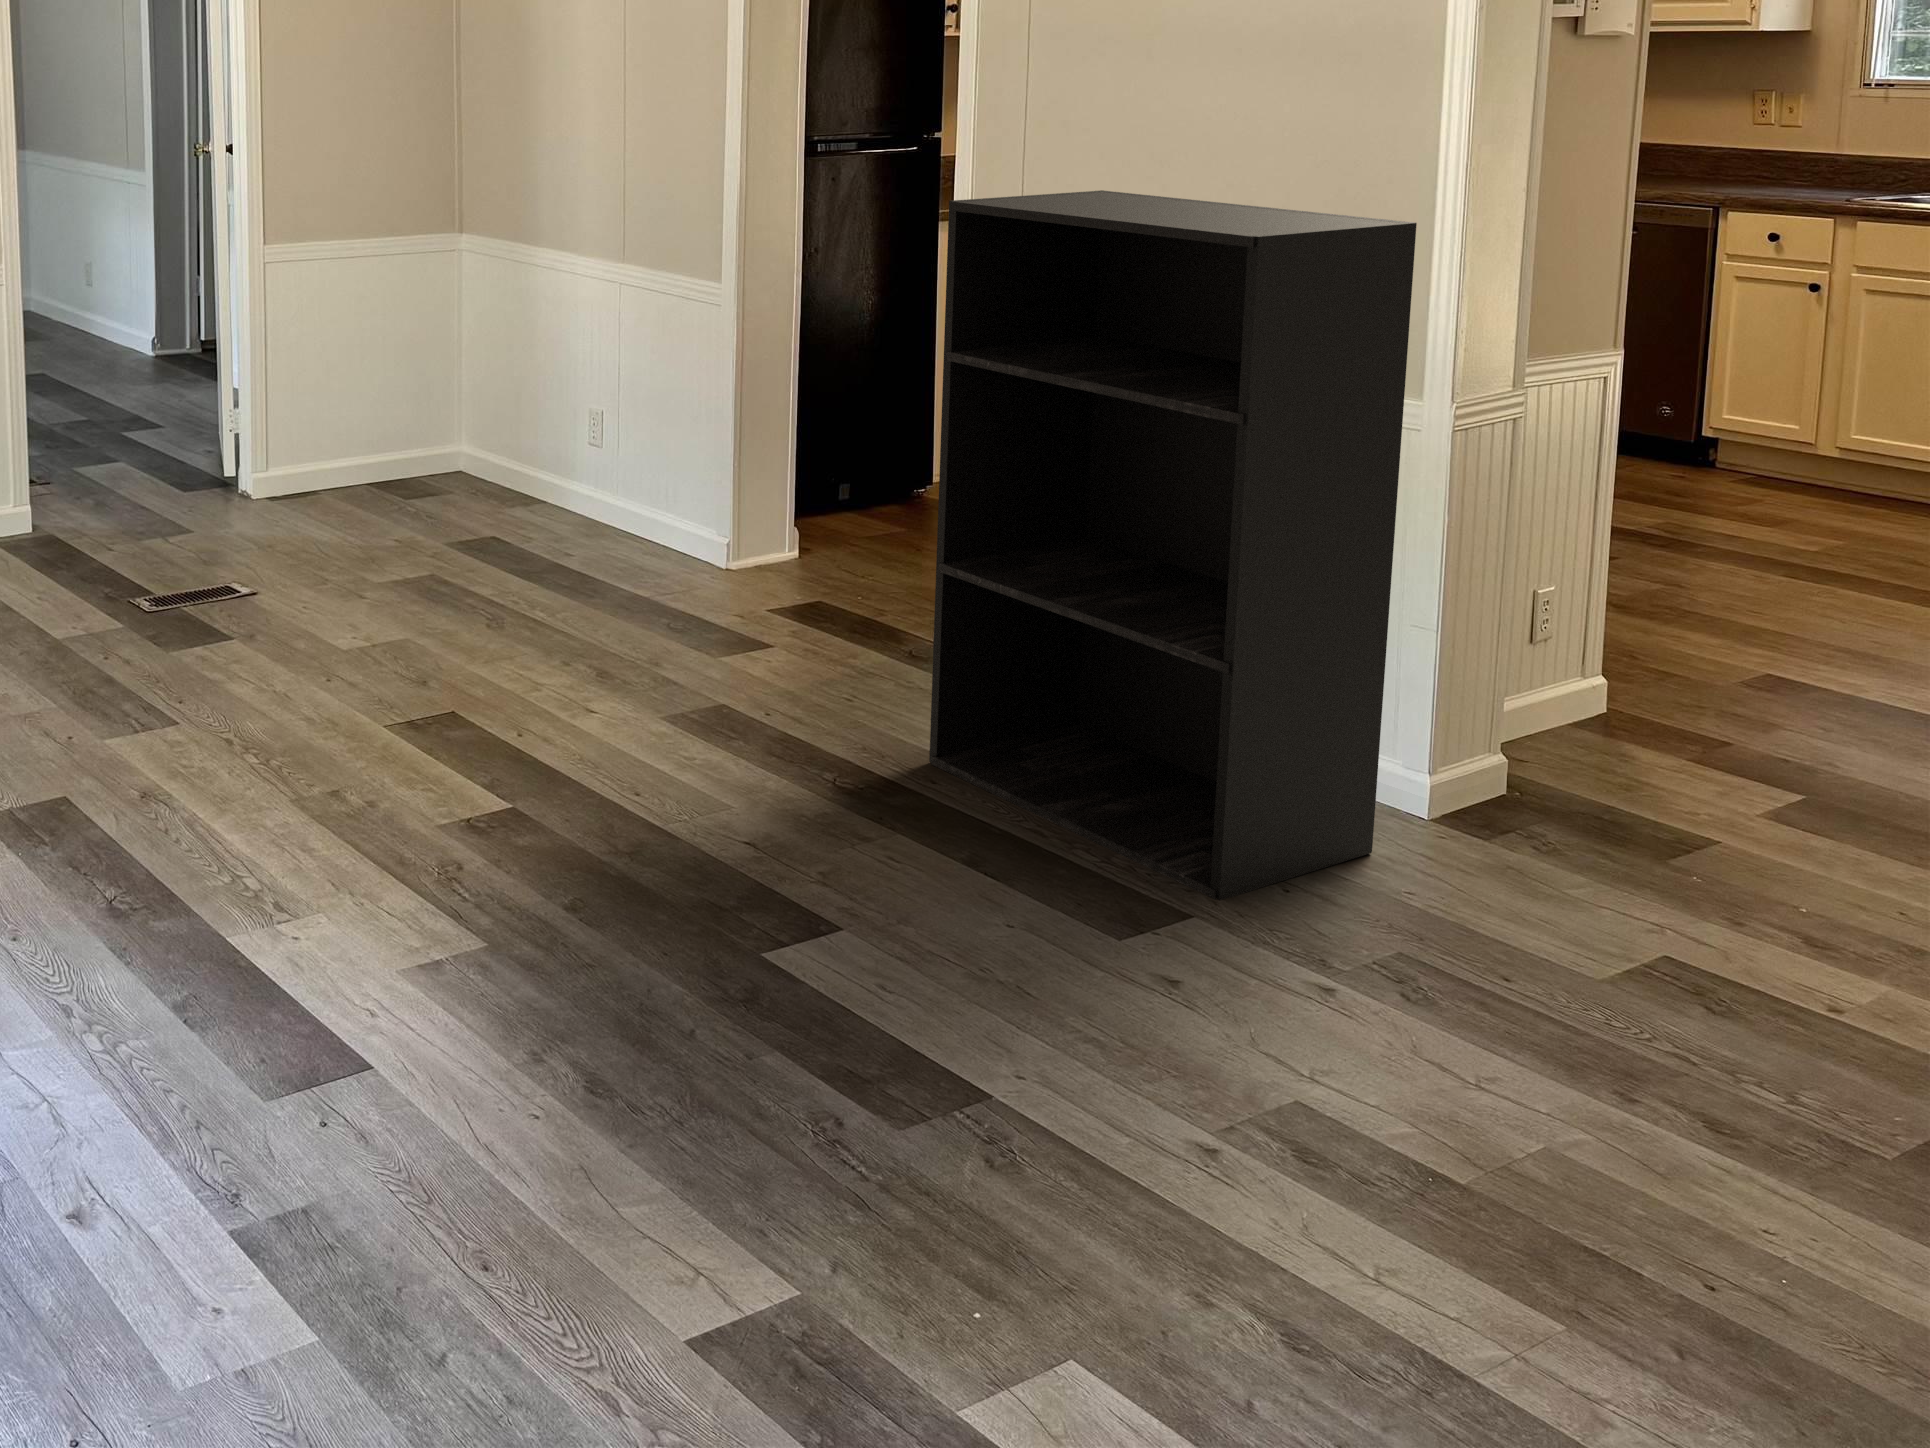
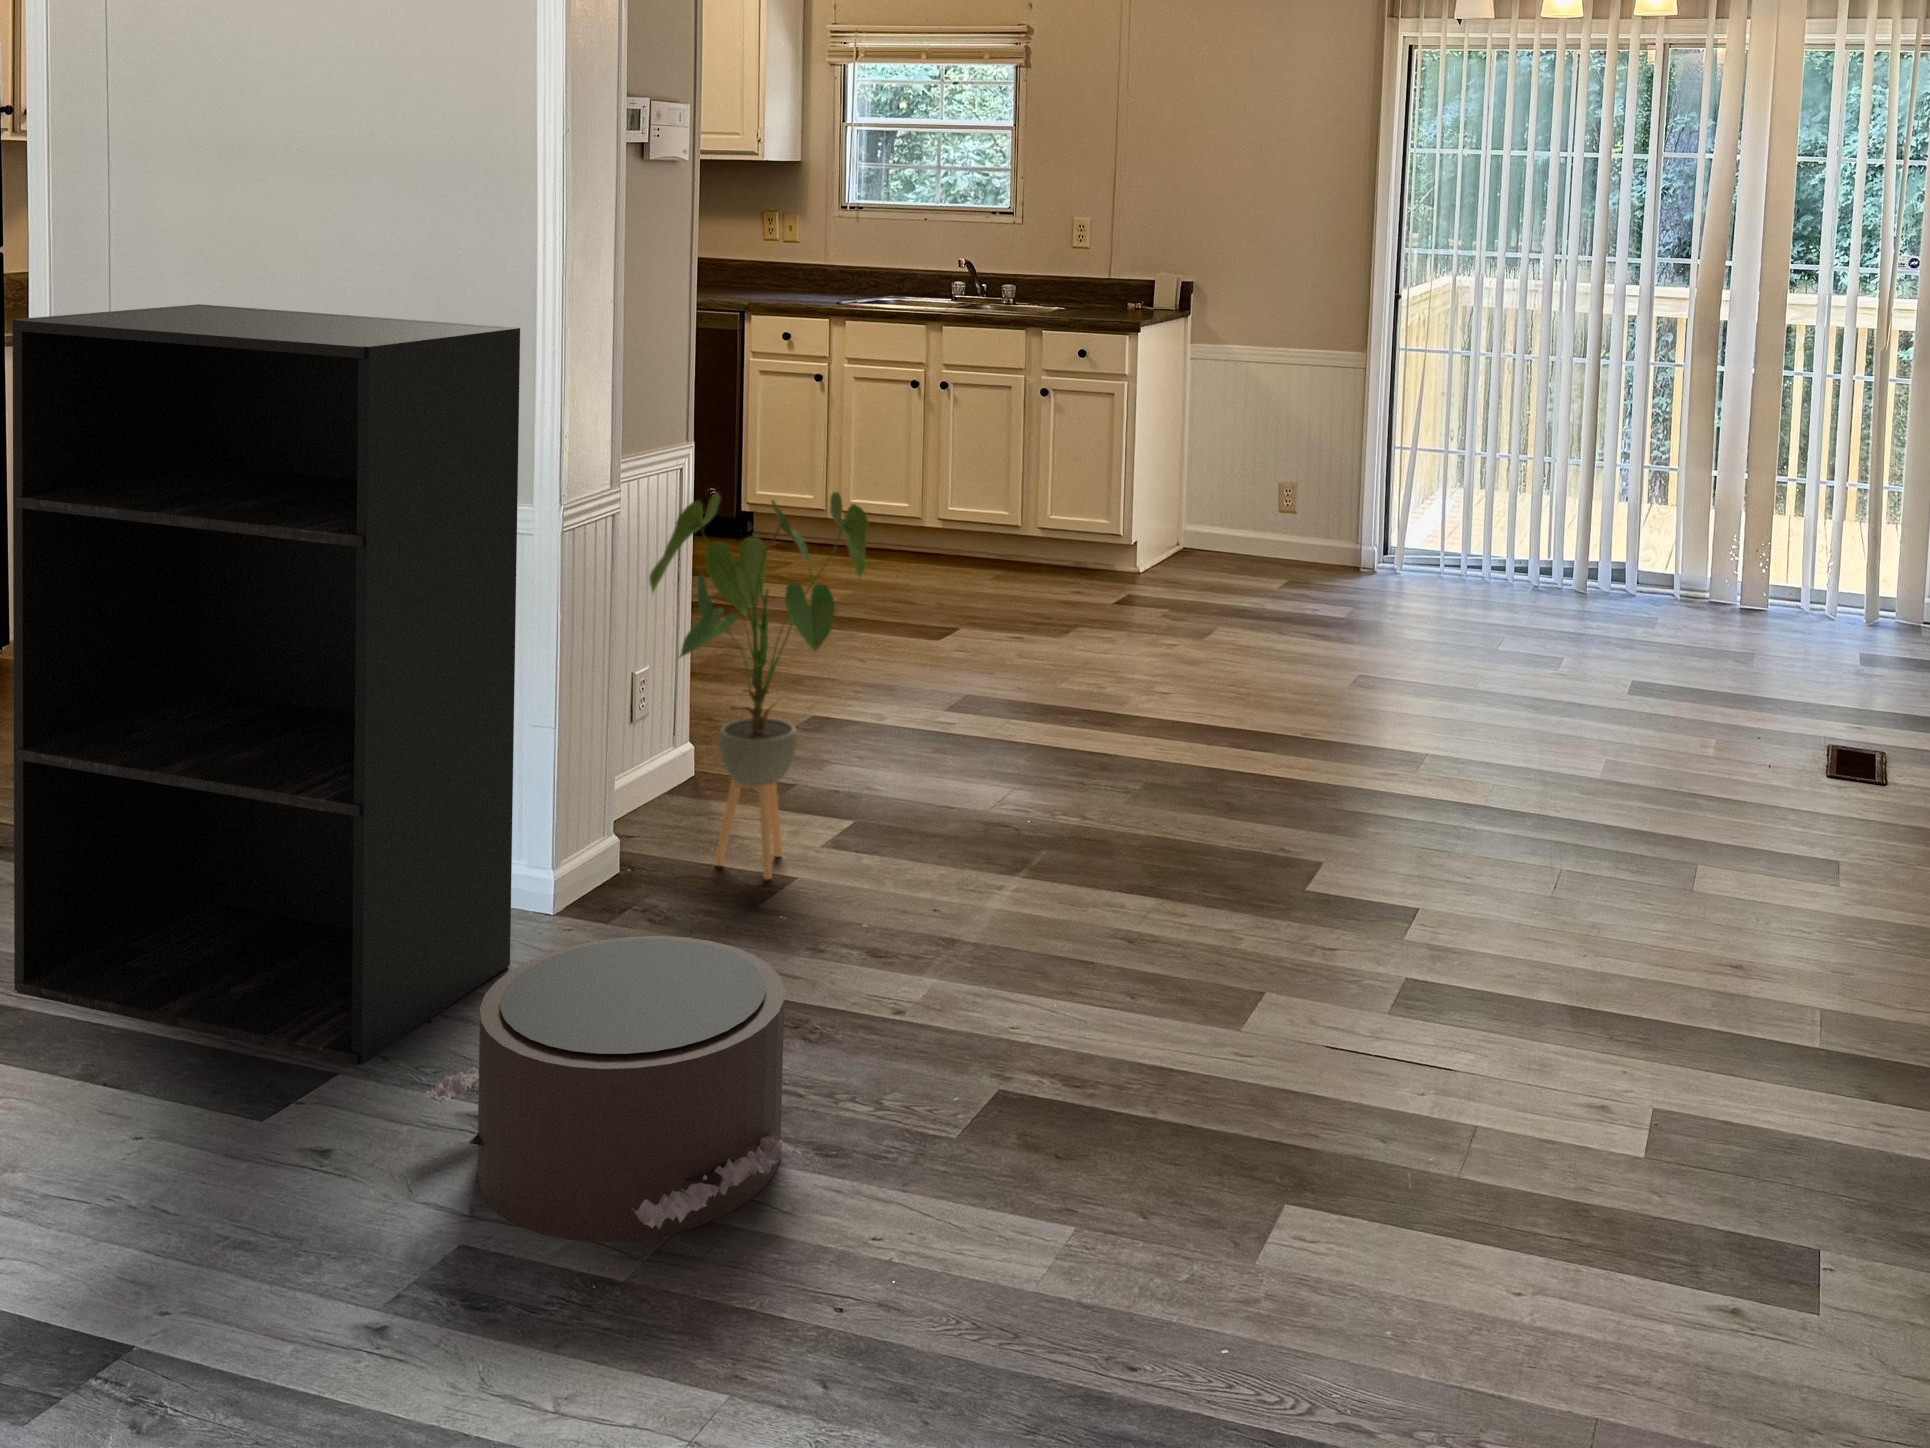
house plant: none [1555,411,1851,843] -> present [649,492,869,879]
pouf: none [1276,842,1683,1147] -> present [425,936,797,1242]

